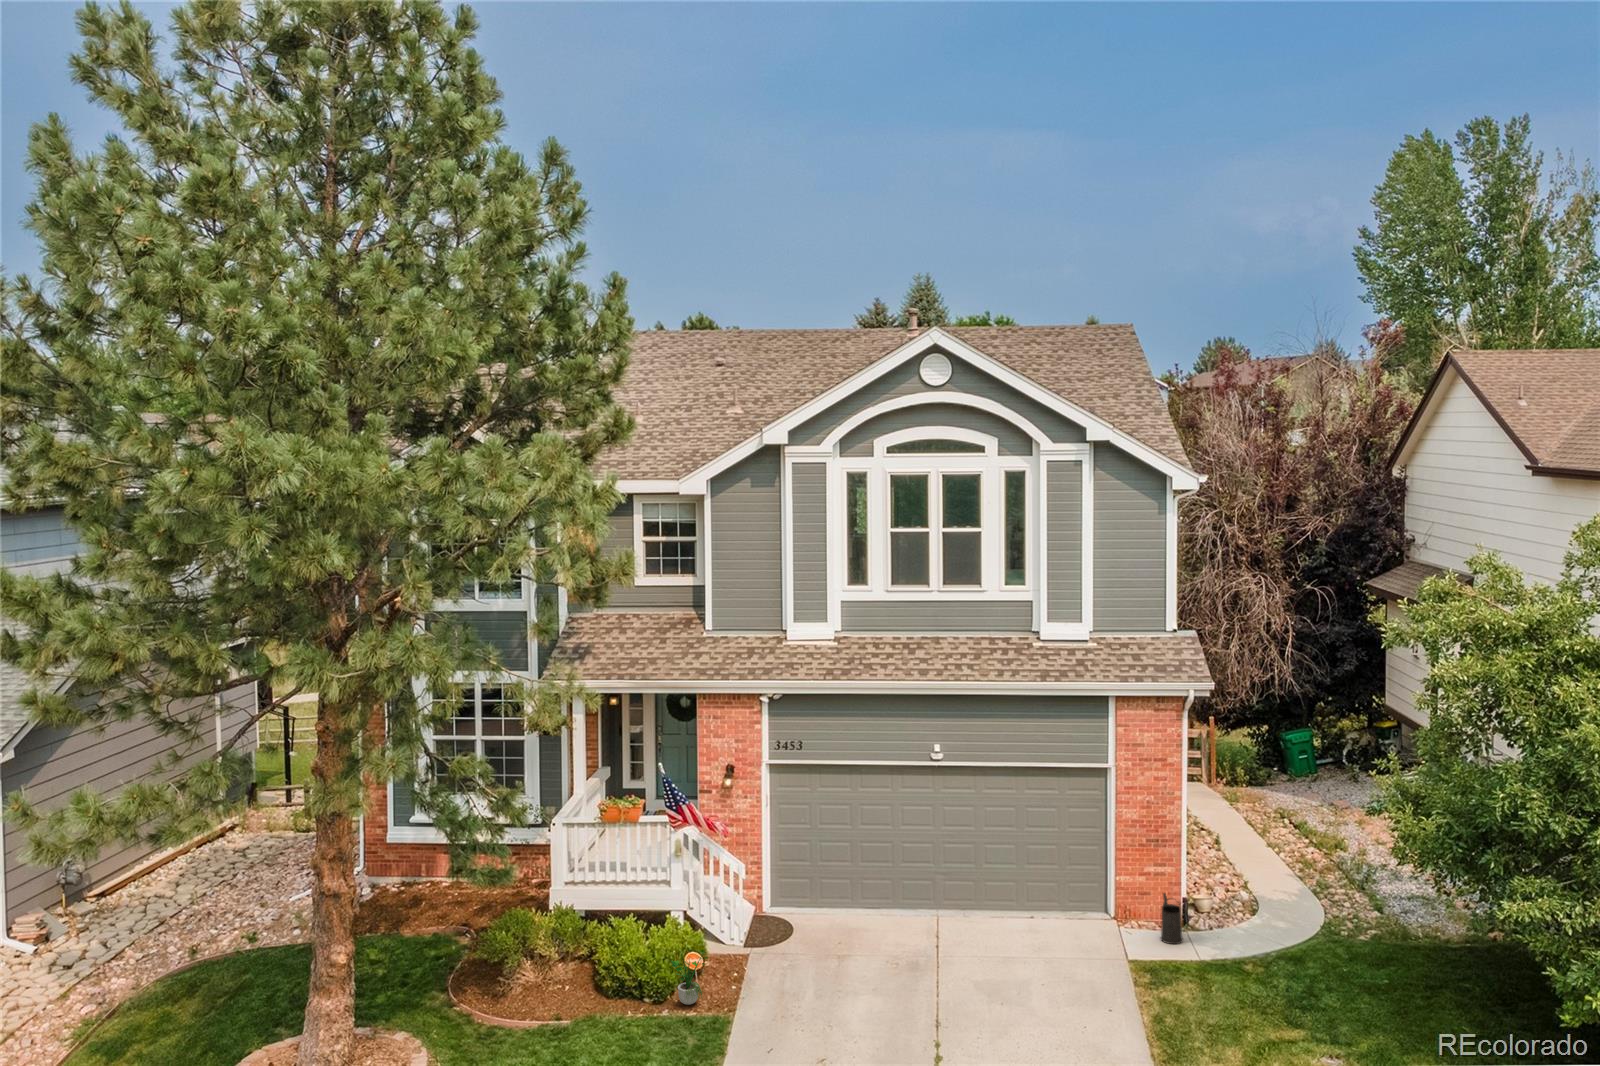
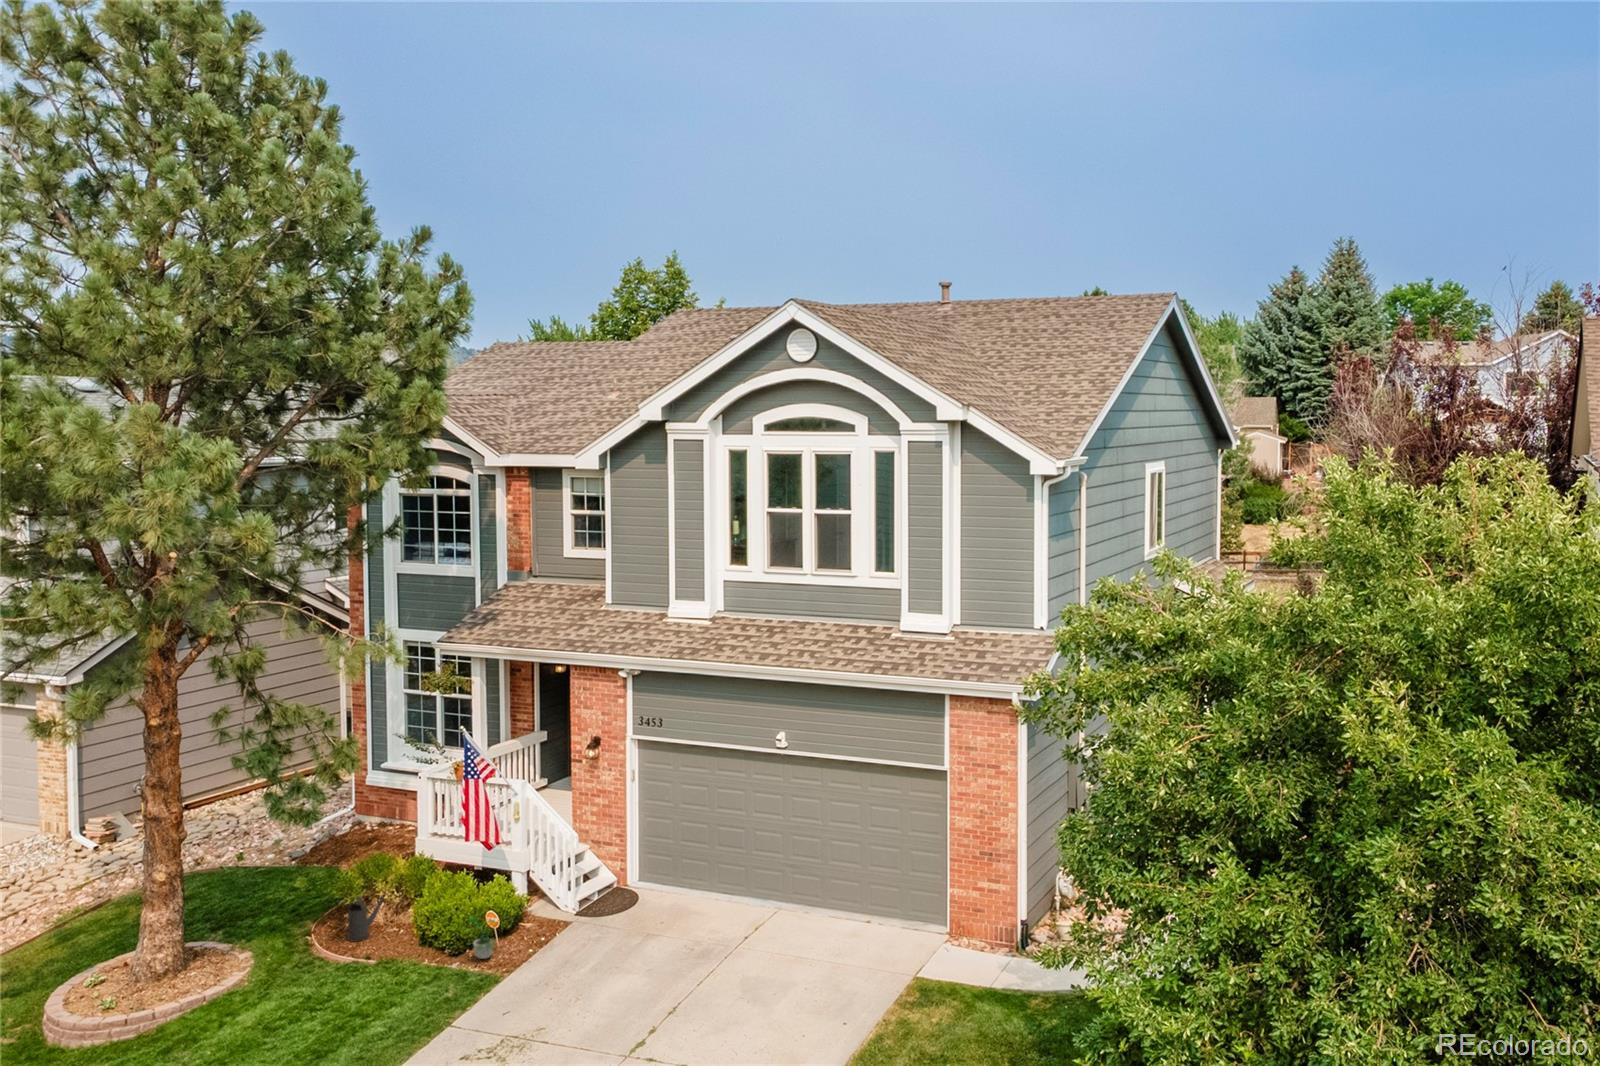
watering can: present [1161,893,1183,944] -> present [343,893,386,942]

